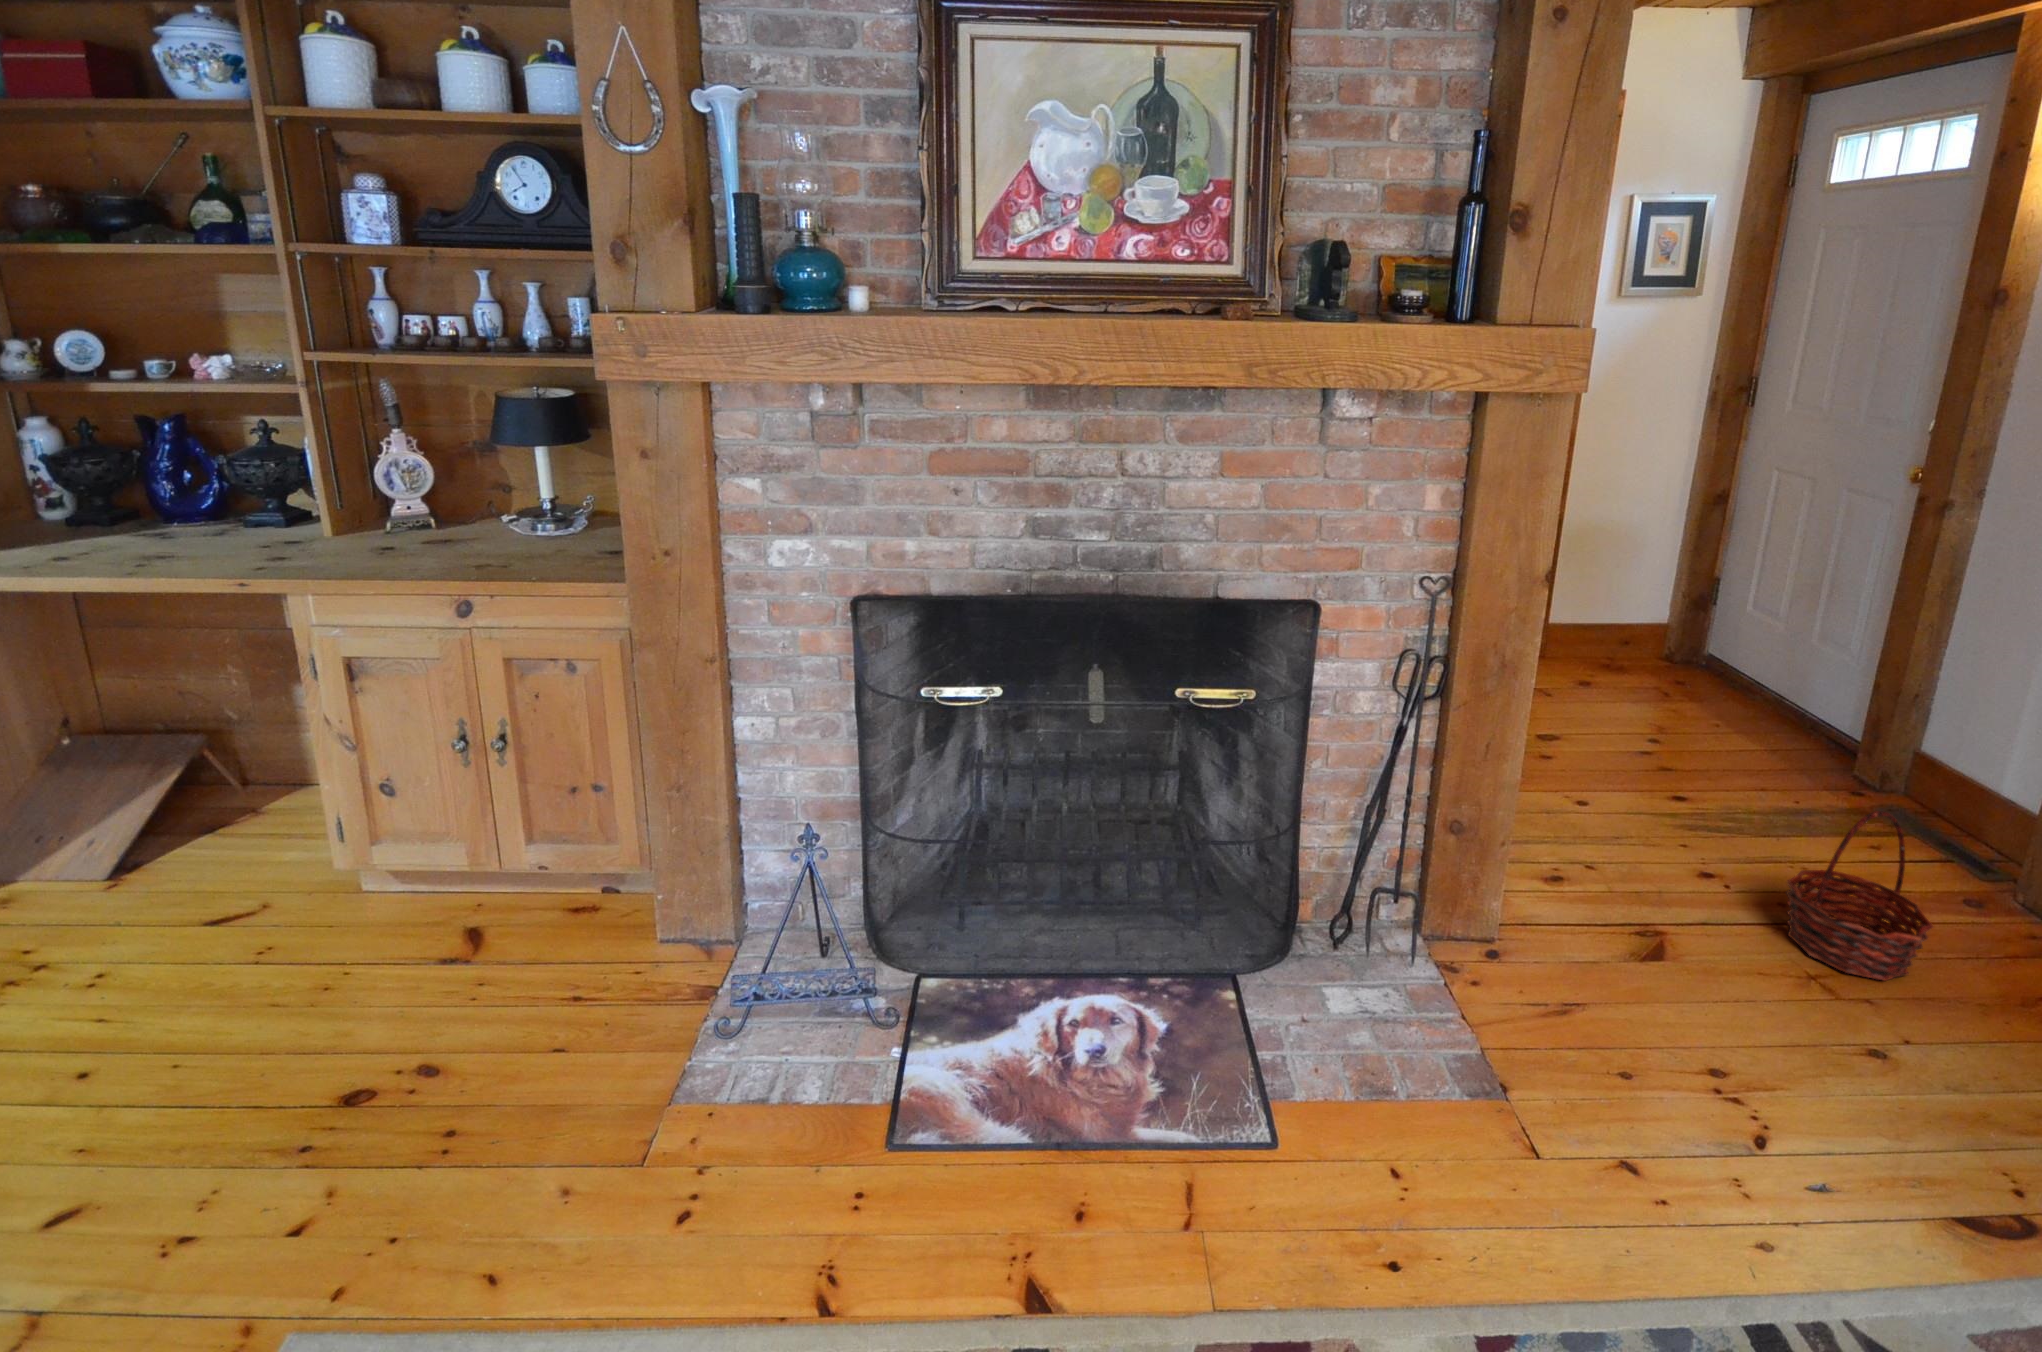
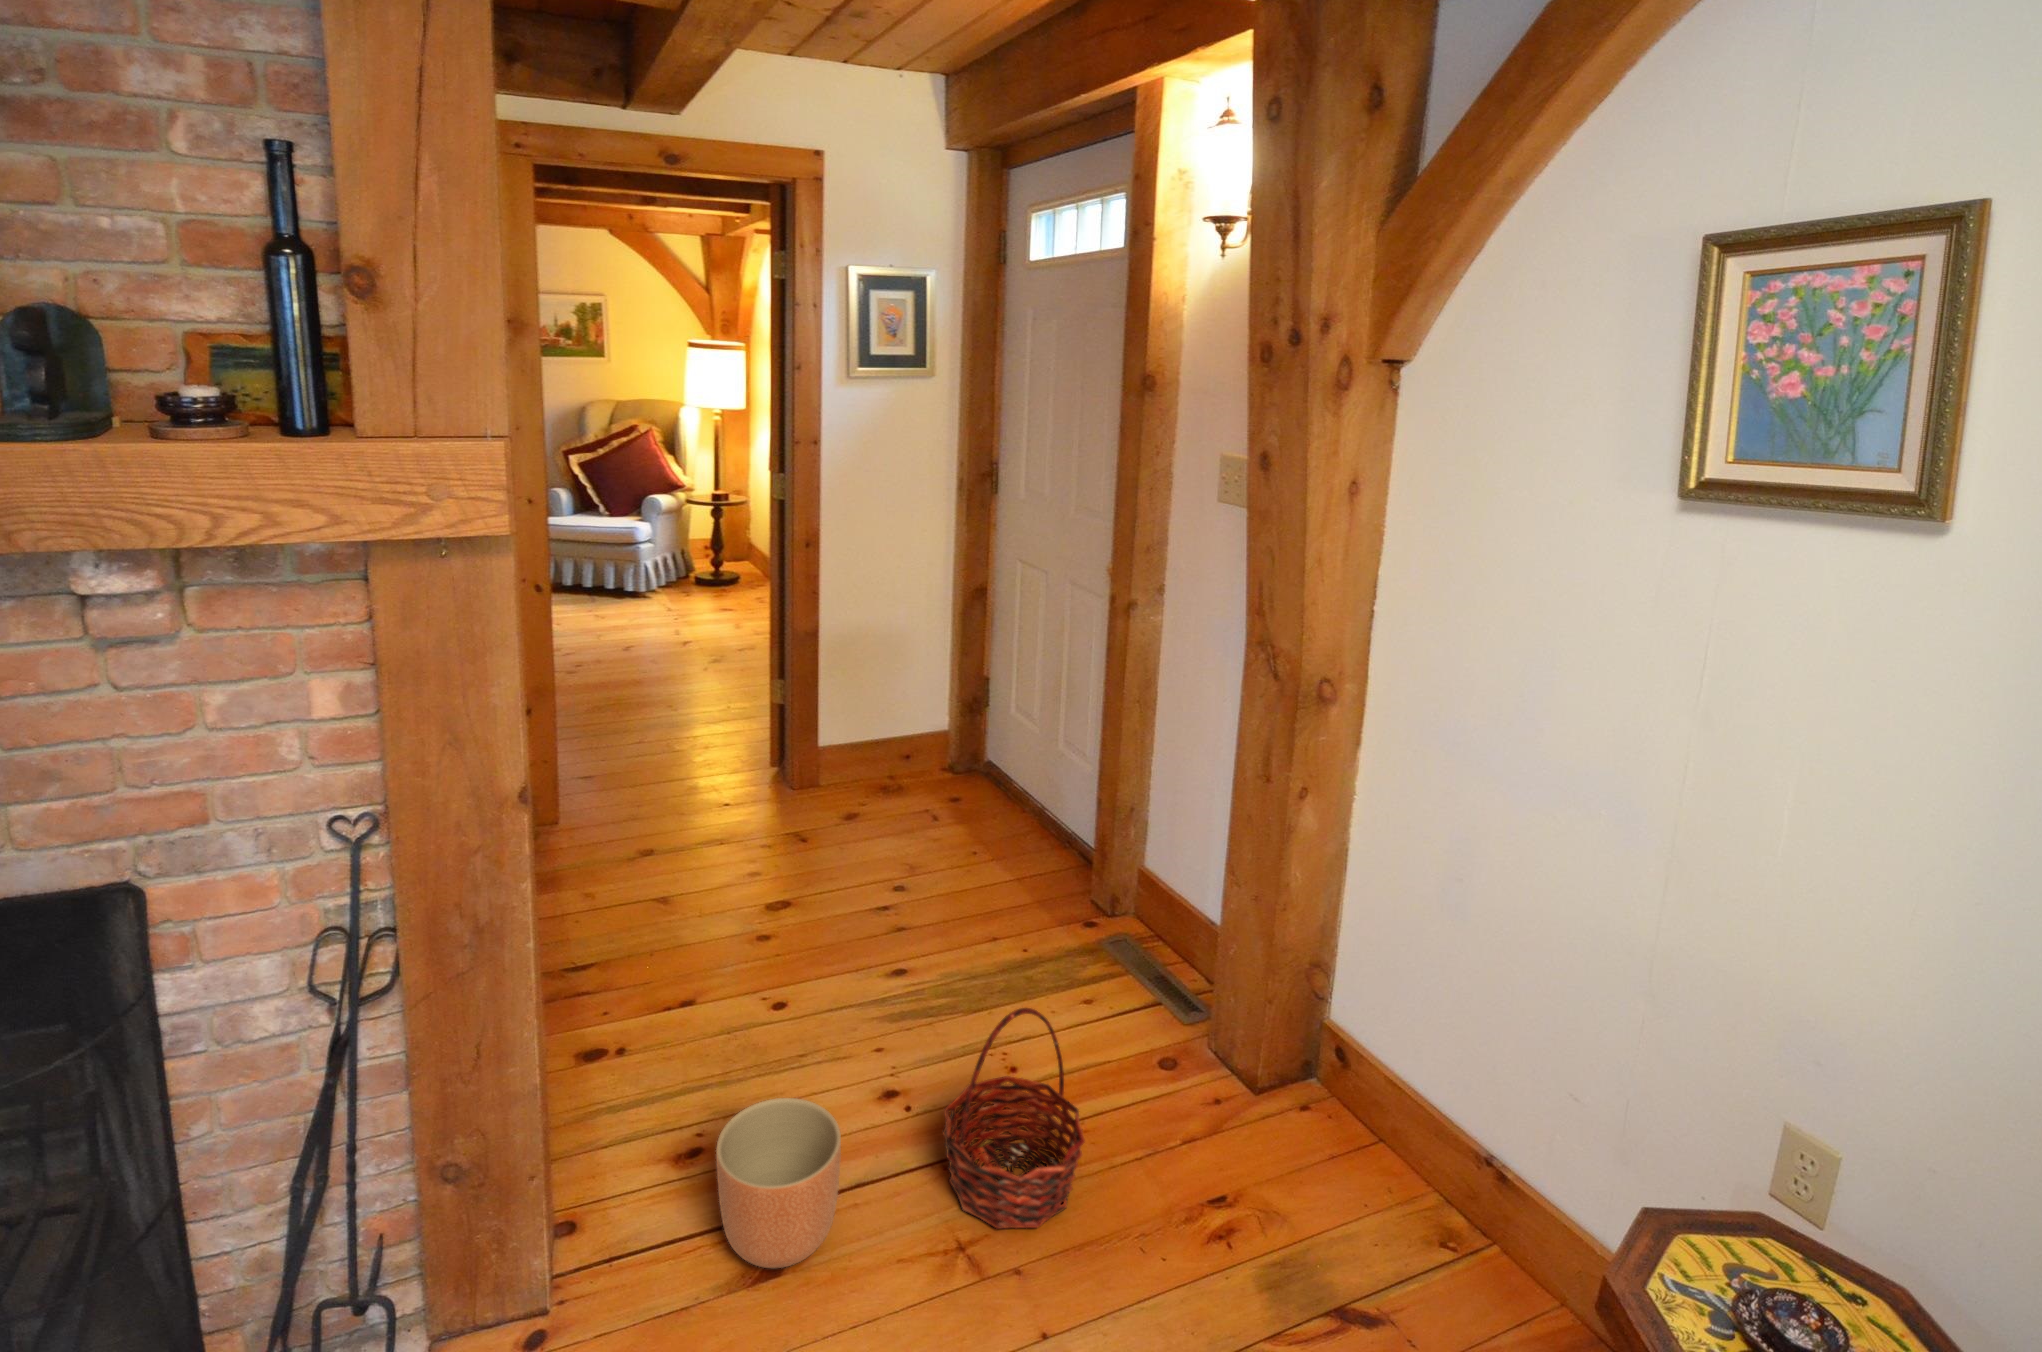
planter: none [1610,841,1721,954] -> present [716,1098,841,1268]

